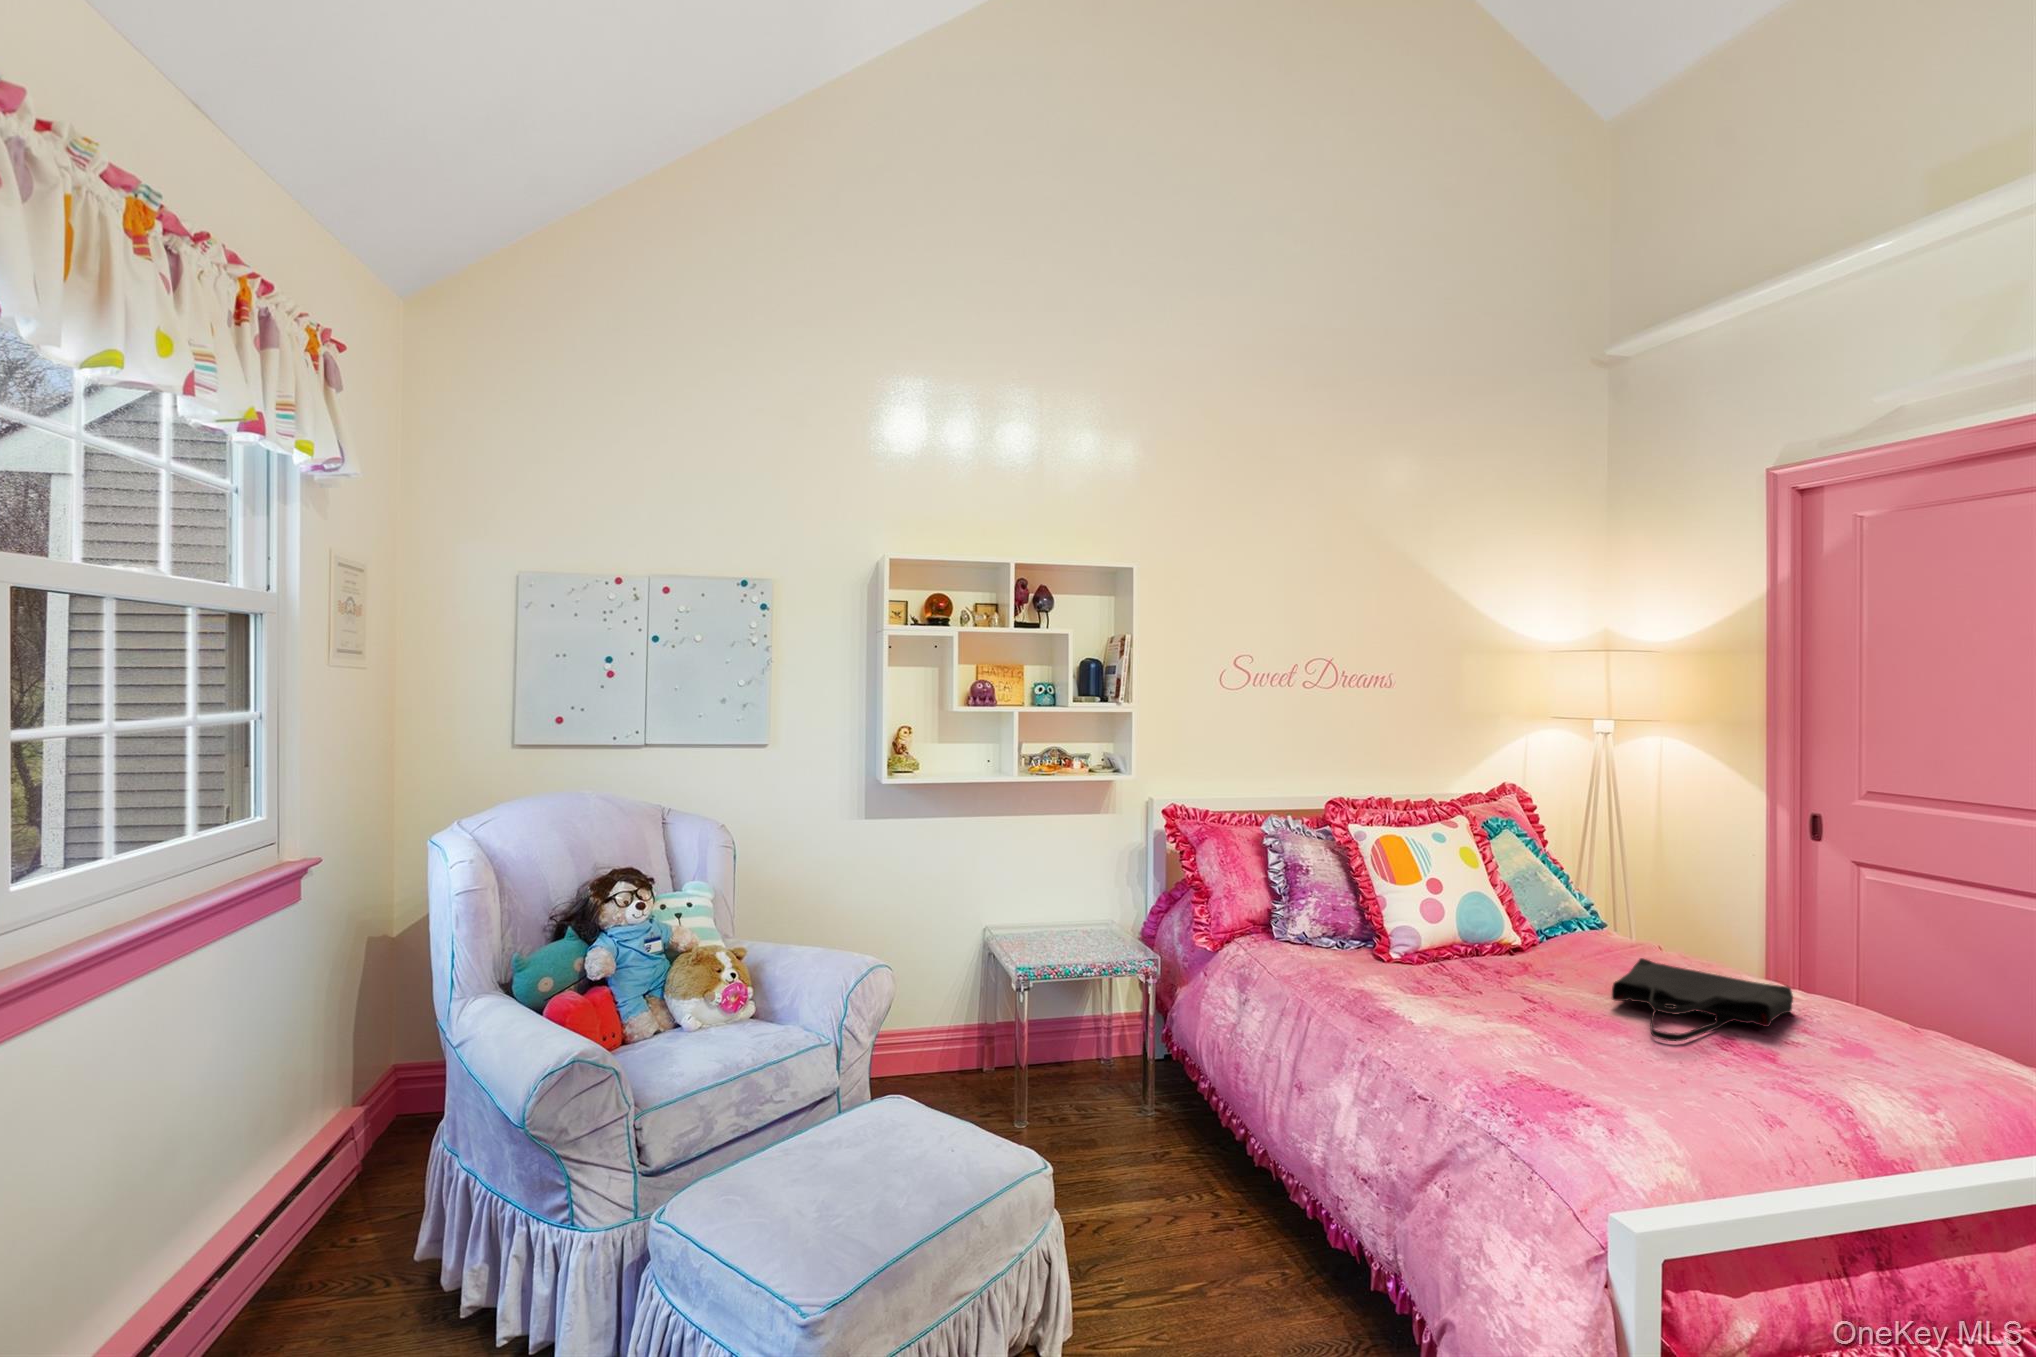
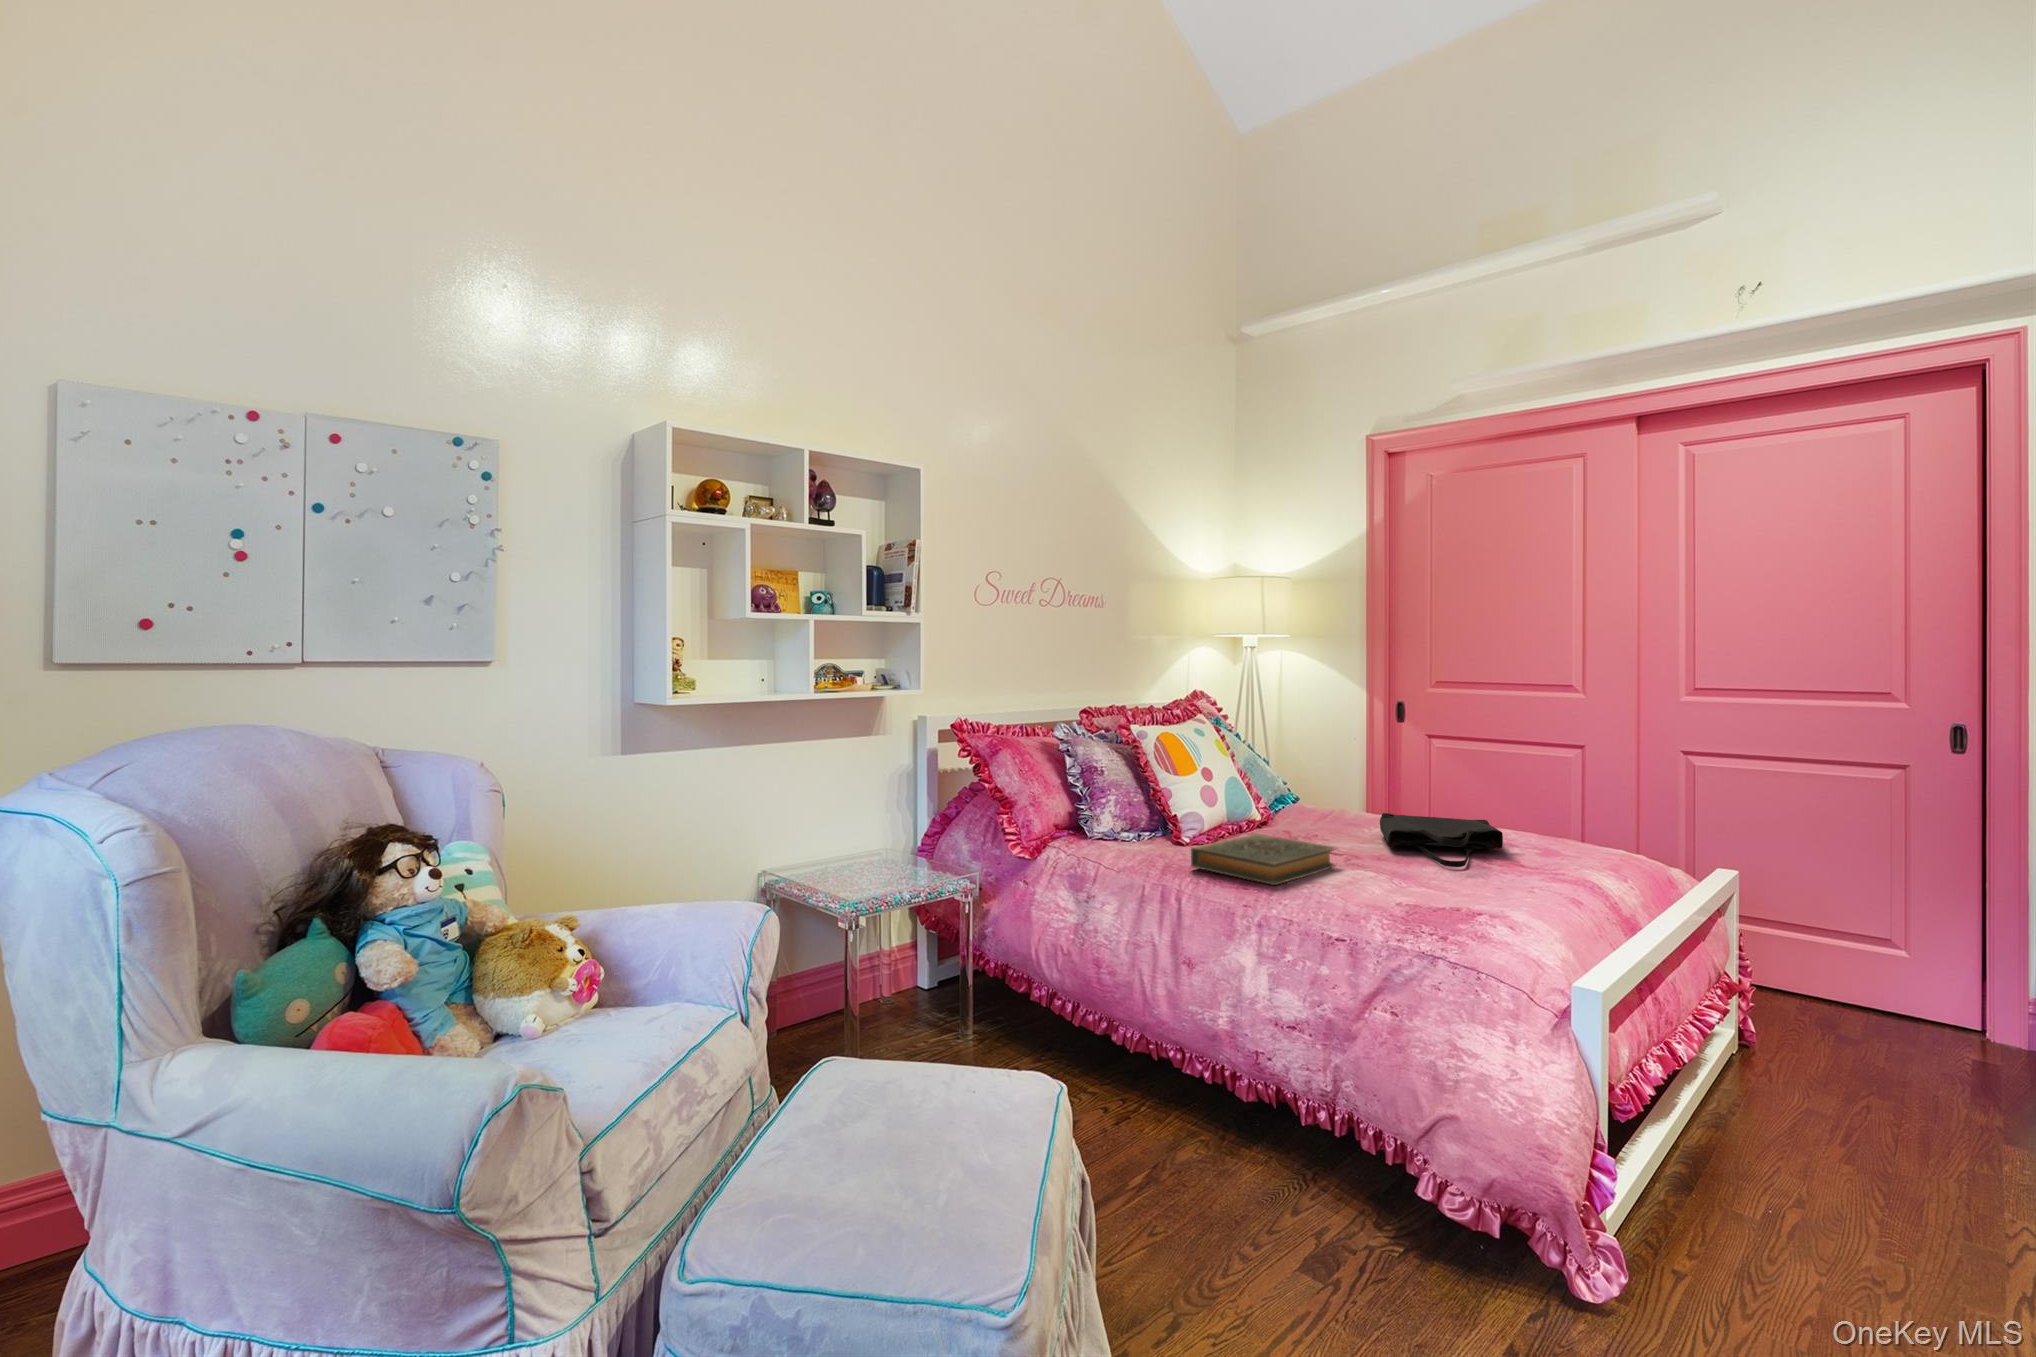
hardback book: none [1338,960,1517,1022] -> present [1191,833,1336,885]

